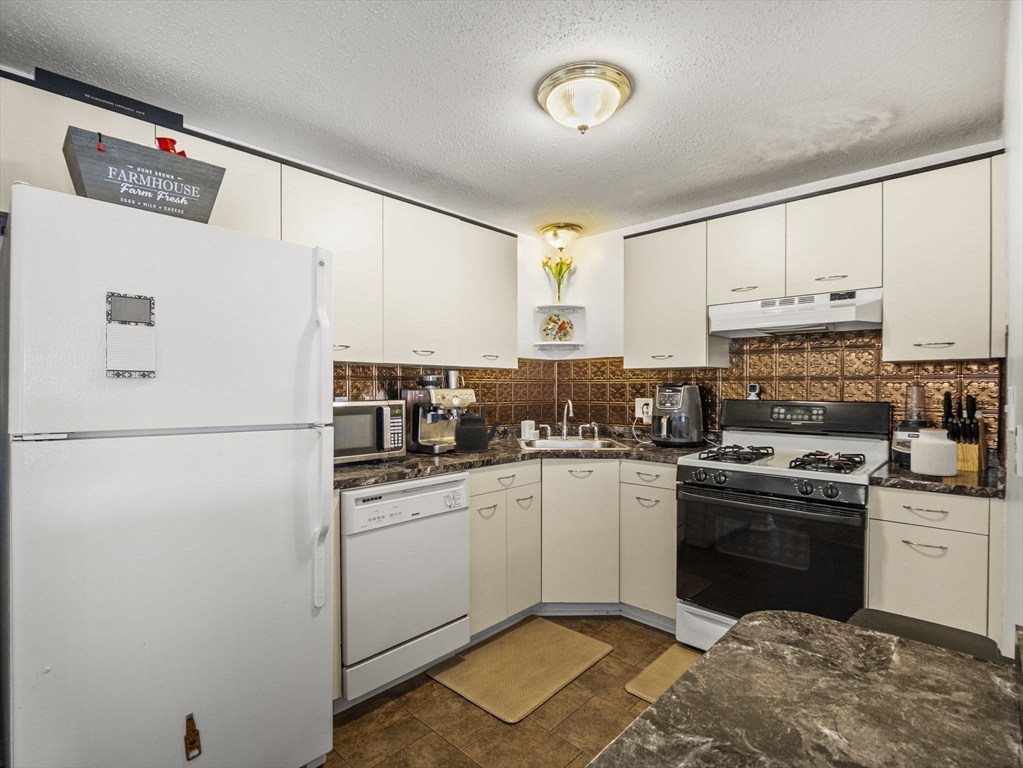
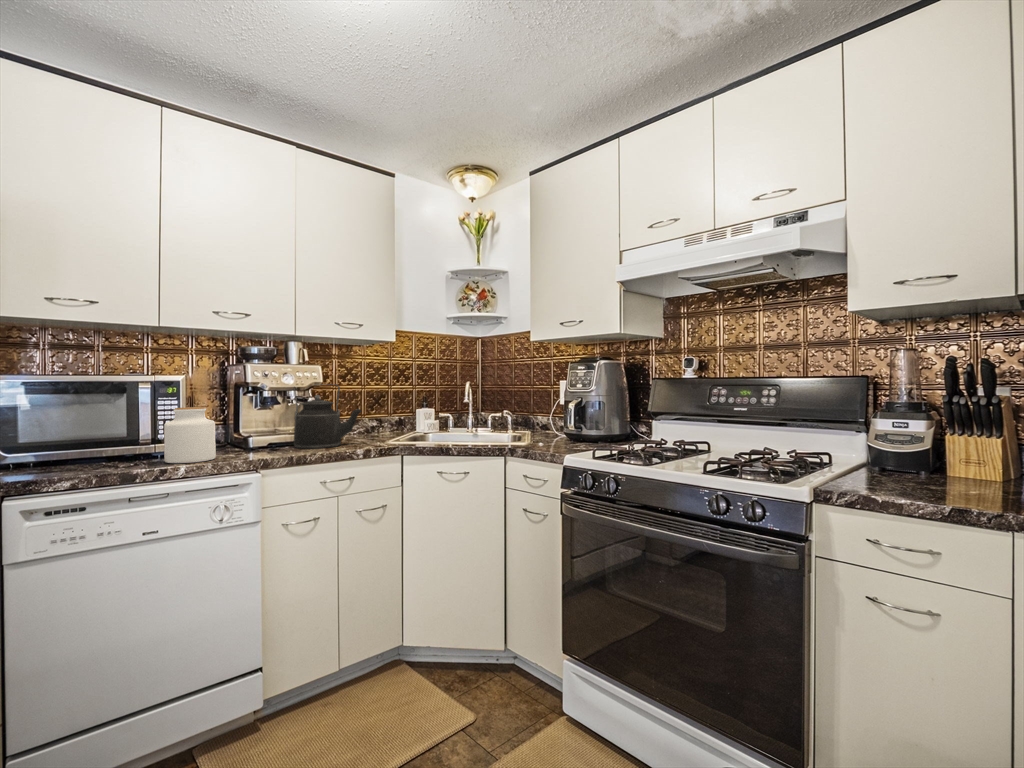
jar: present [911,428,957,476] -> present [164,407,216,463]

